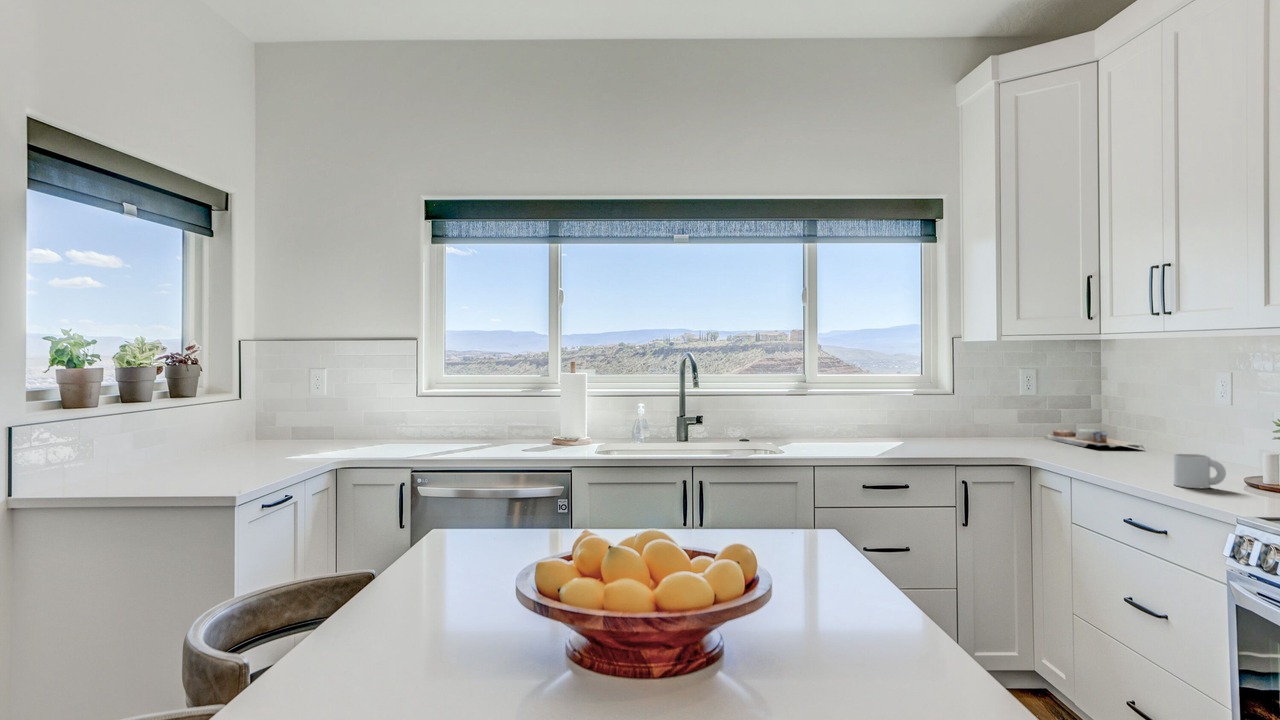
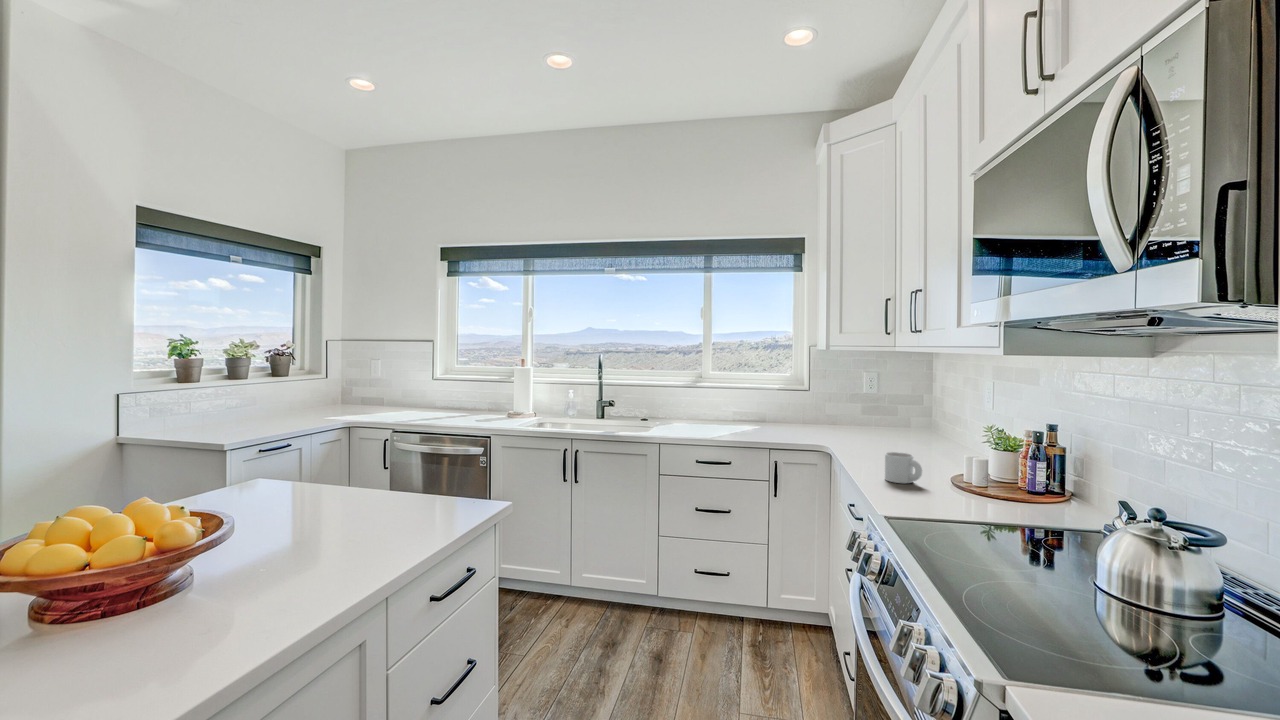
cutting board: present [1045,429,1143,448] -> none [884,423,946,444]

